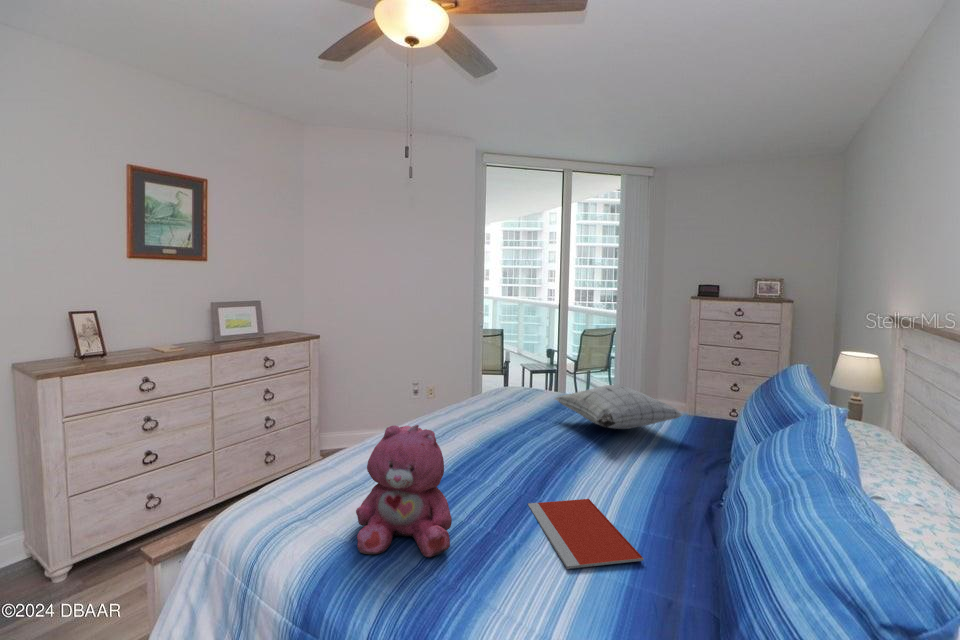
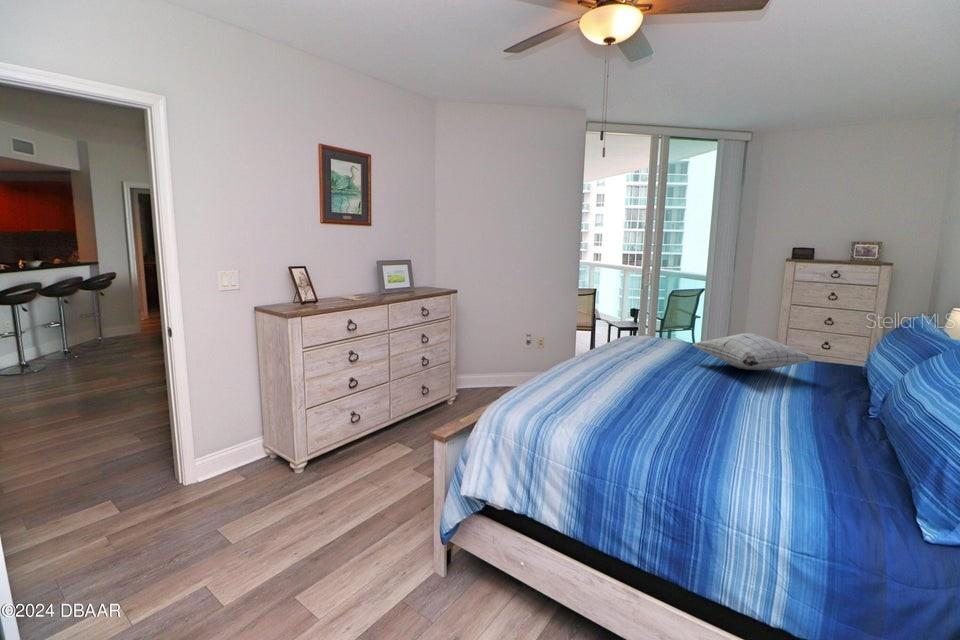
teddy bear: present [356,425,452,557] -> none [595,351,675,443]
notebook: present [528,499,644,569] -> none [710,415,822,455]

